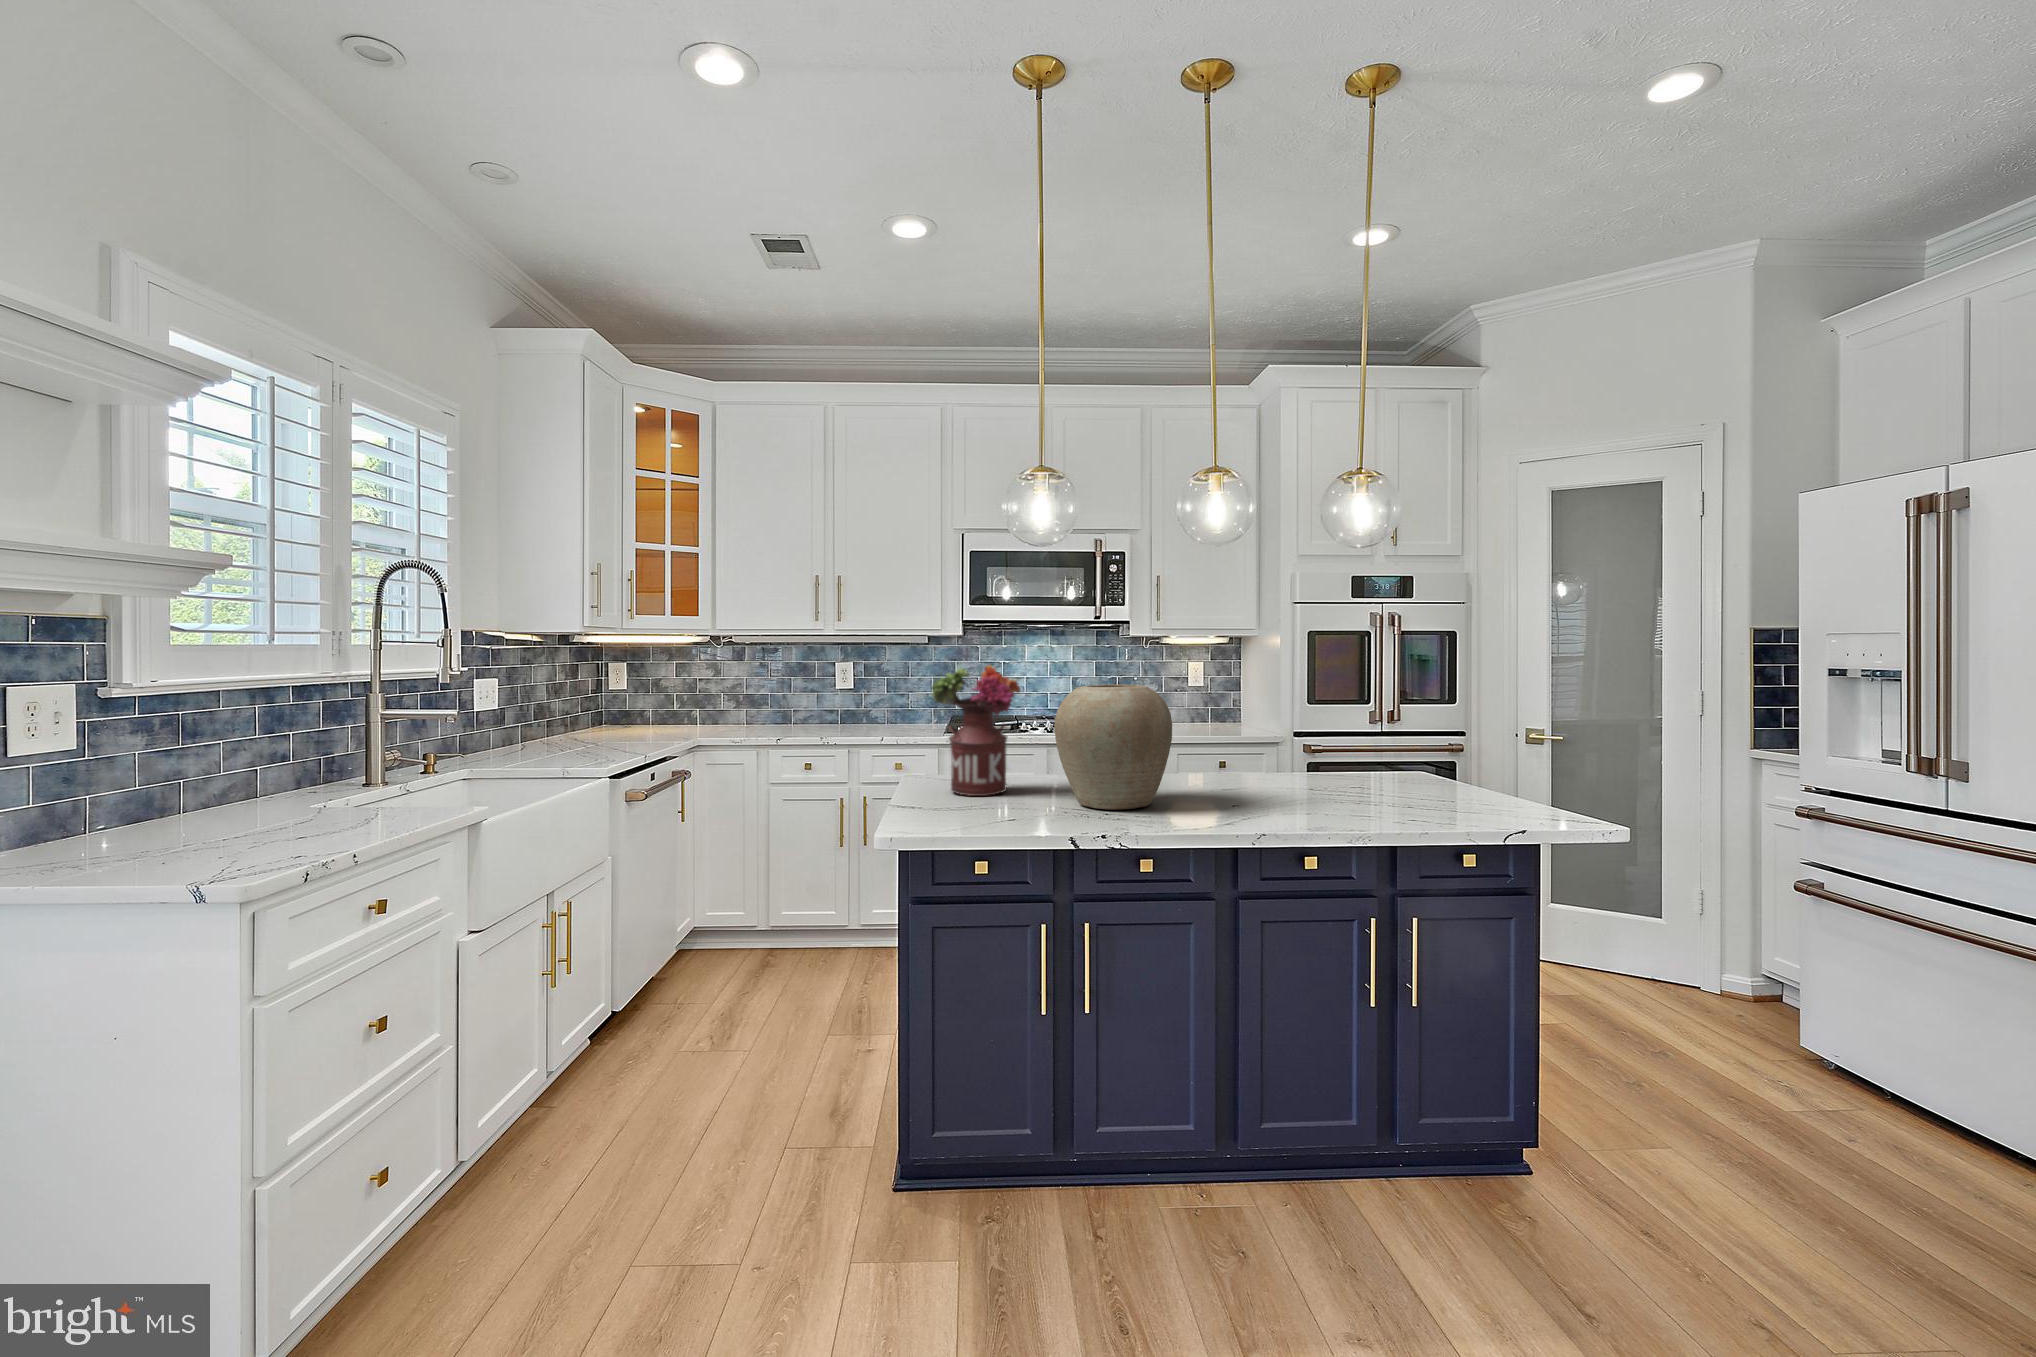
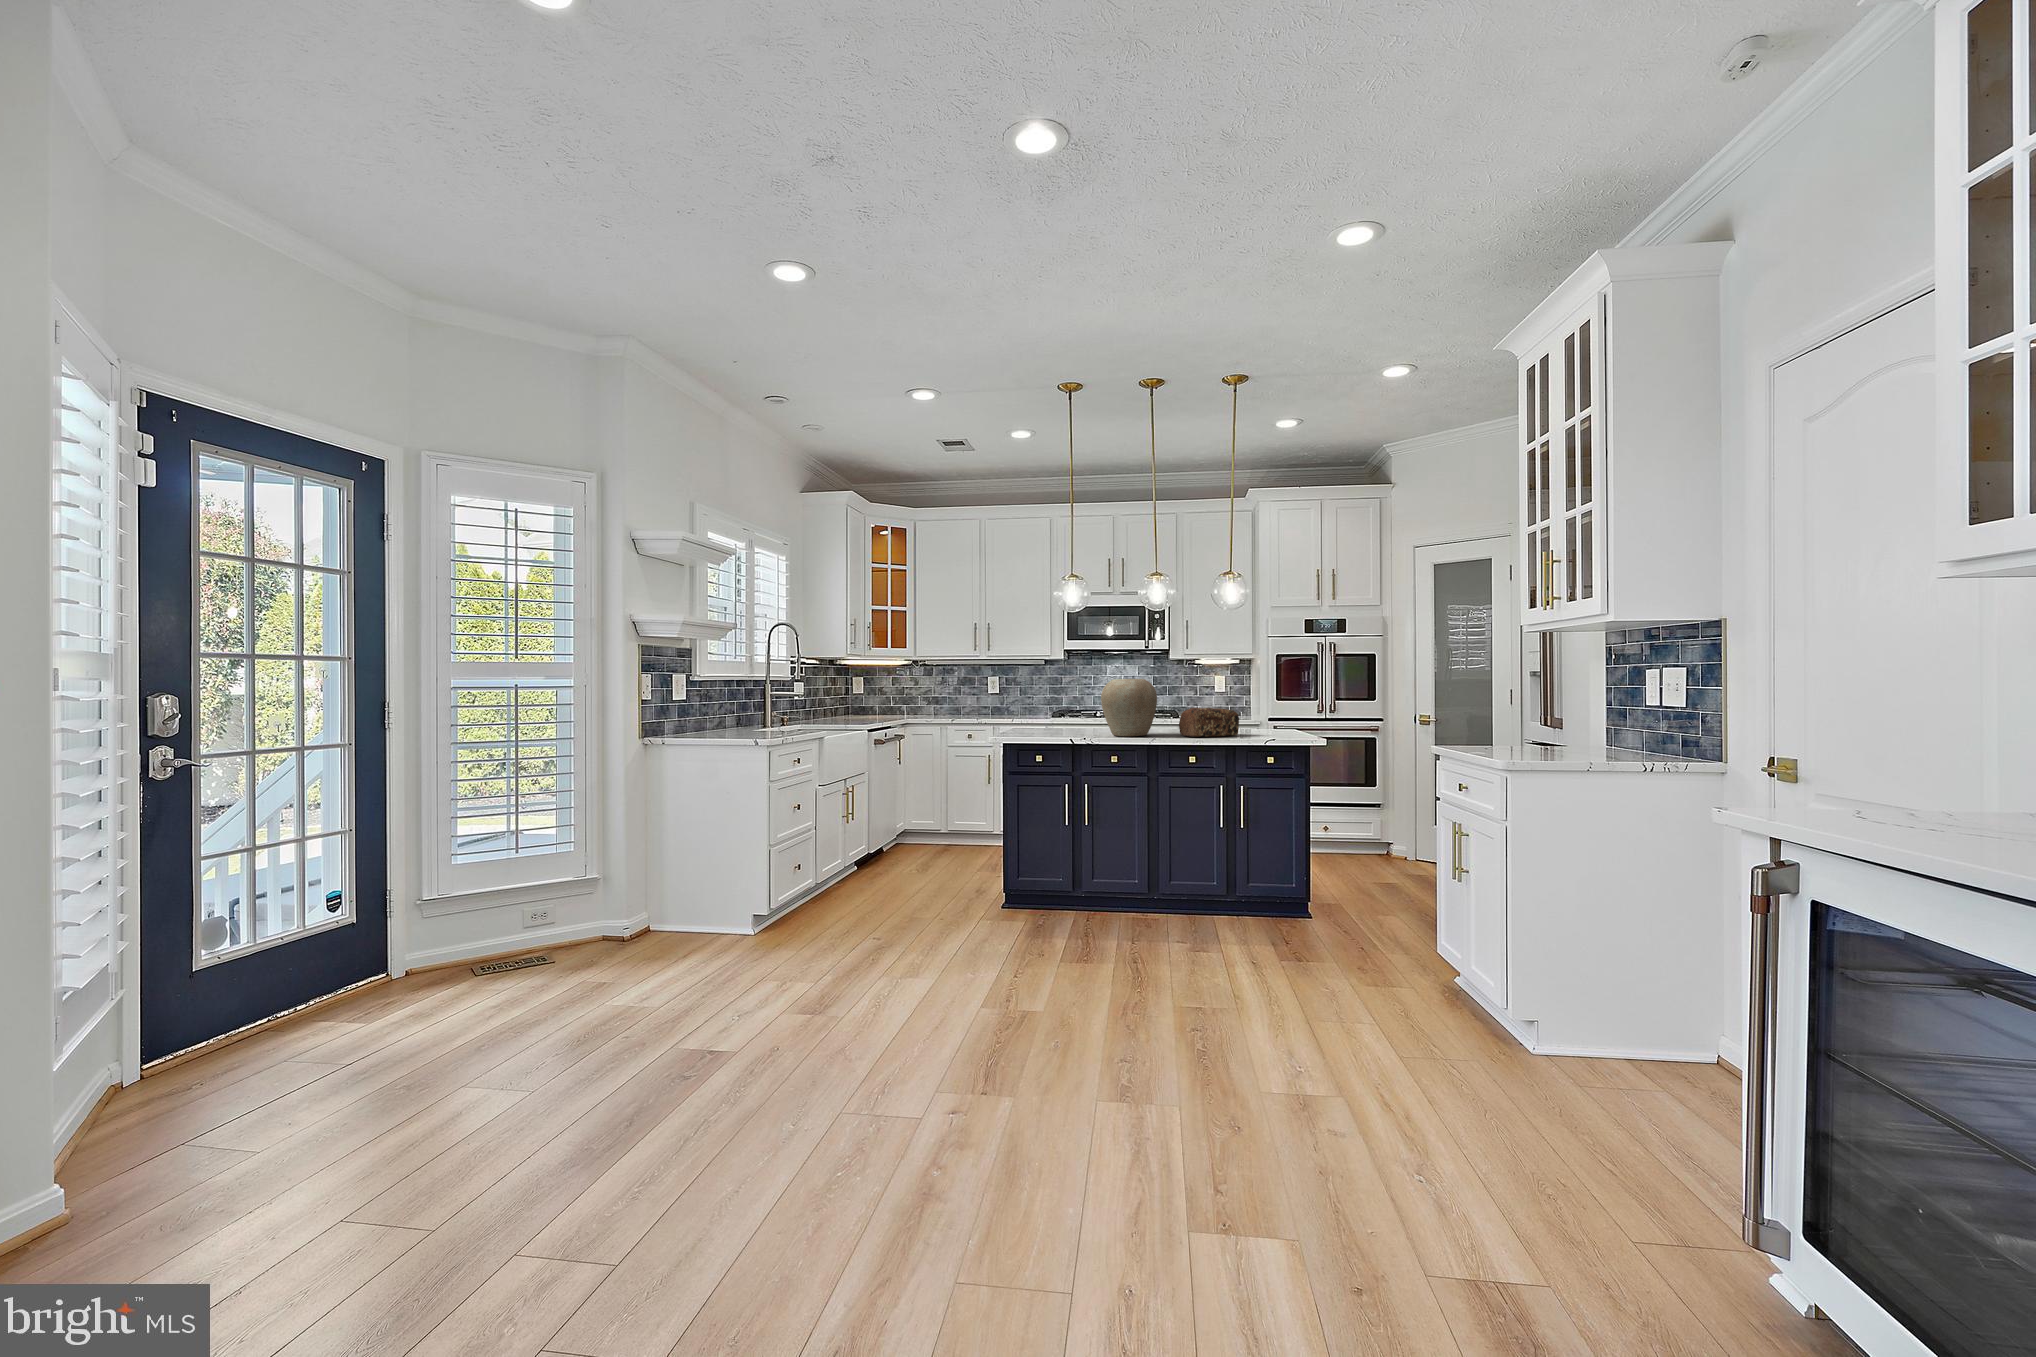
flower arrangement: present [931,665,1020,796] -> none [1043,670,1088,734]
bread loaf: none [1220,746,1342,814] -> present [1179,708,1239,737]

